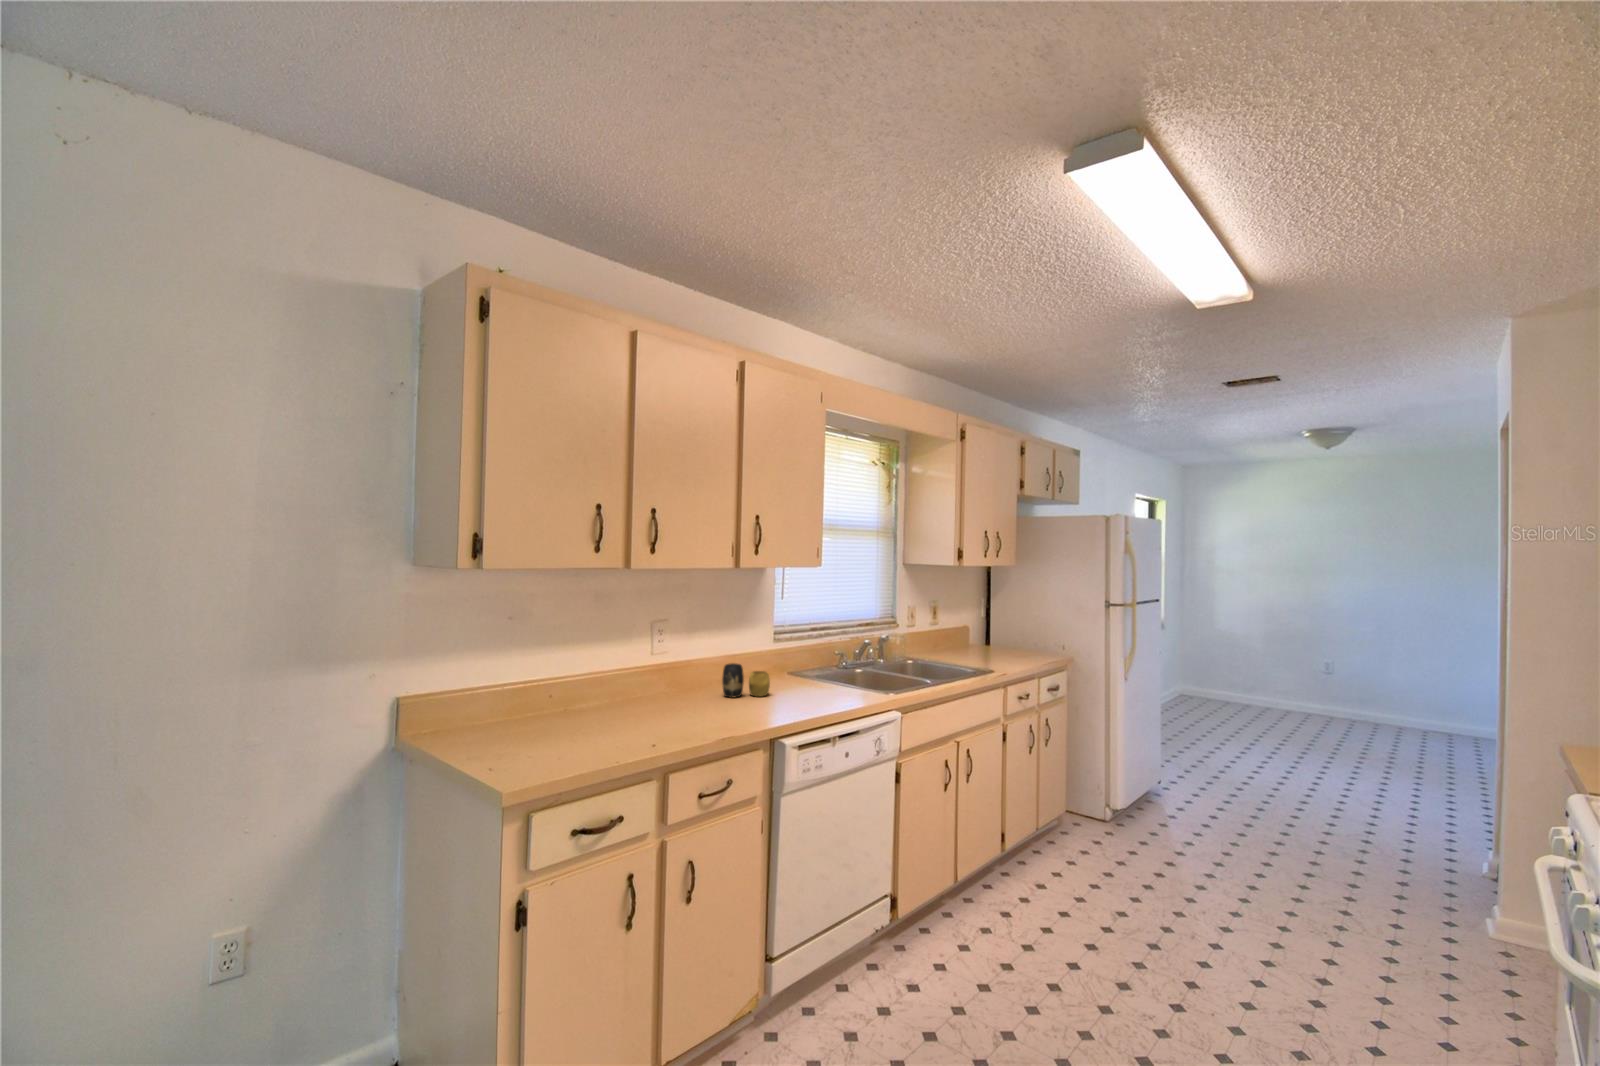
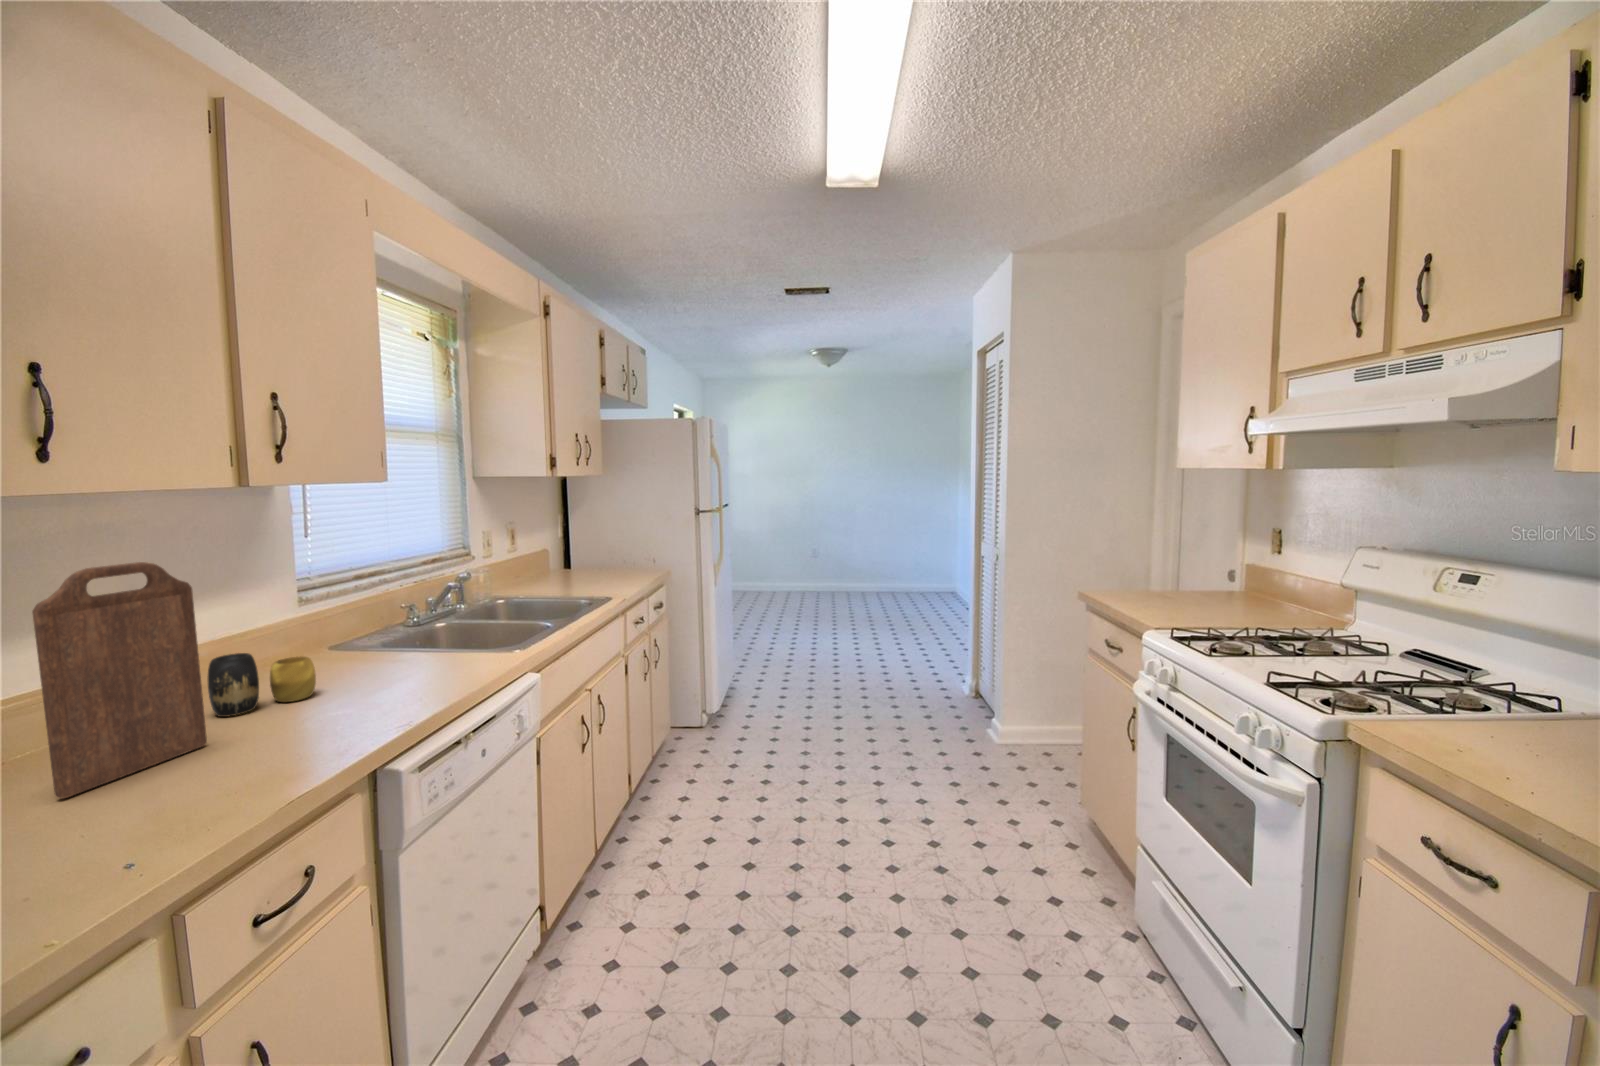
cutting board: none [660,608,716,715] -> present [32,562,207,798]

